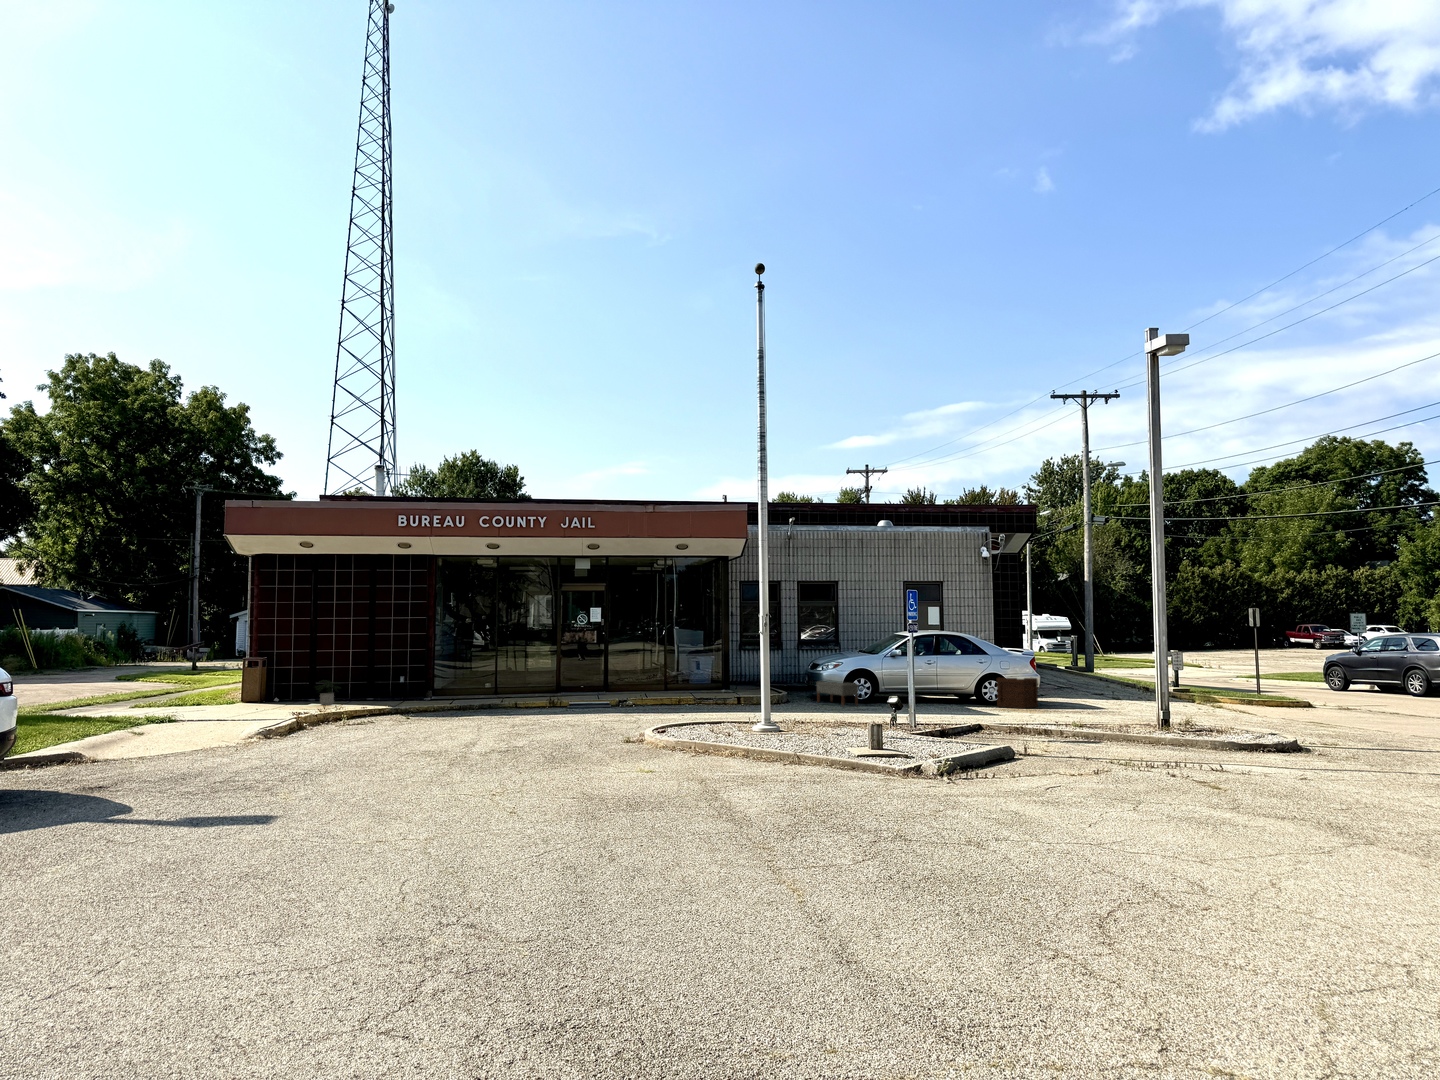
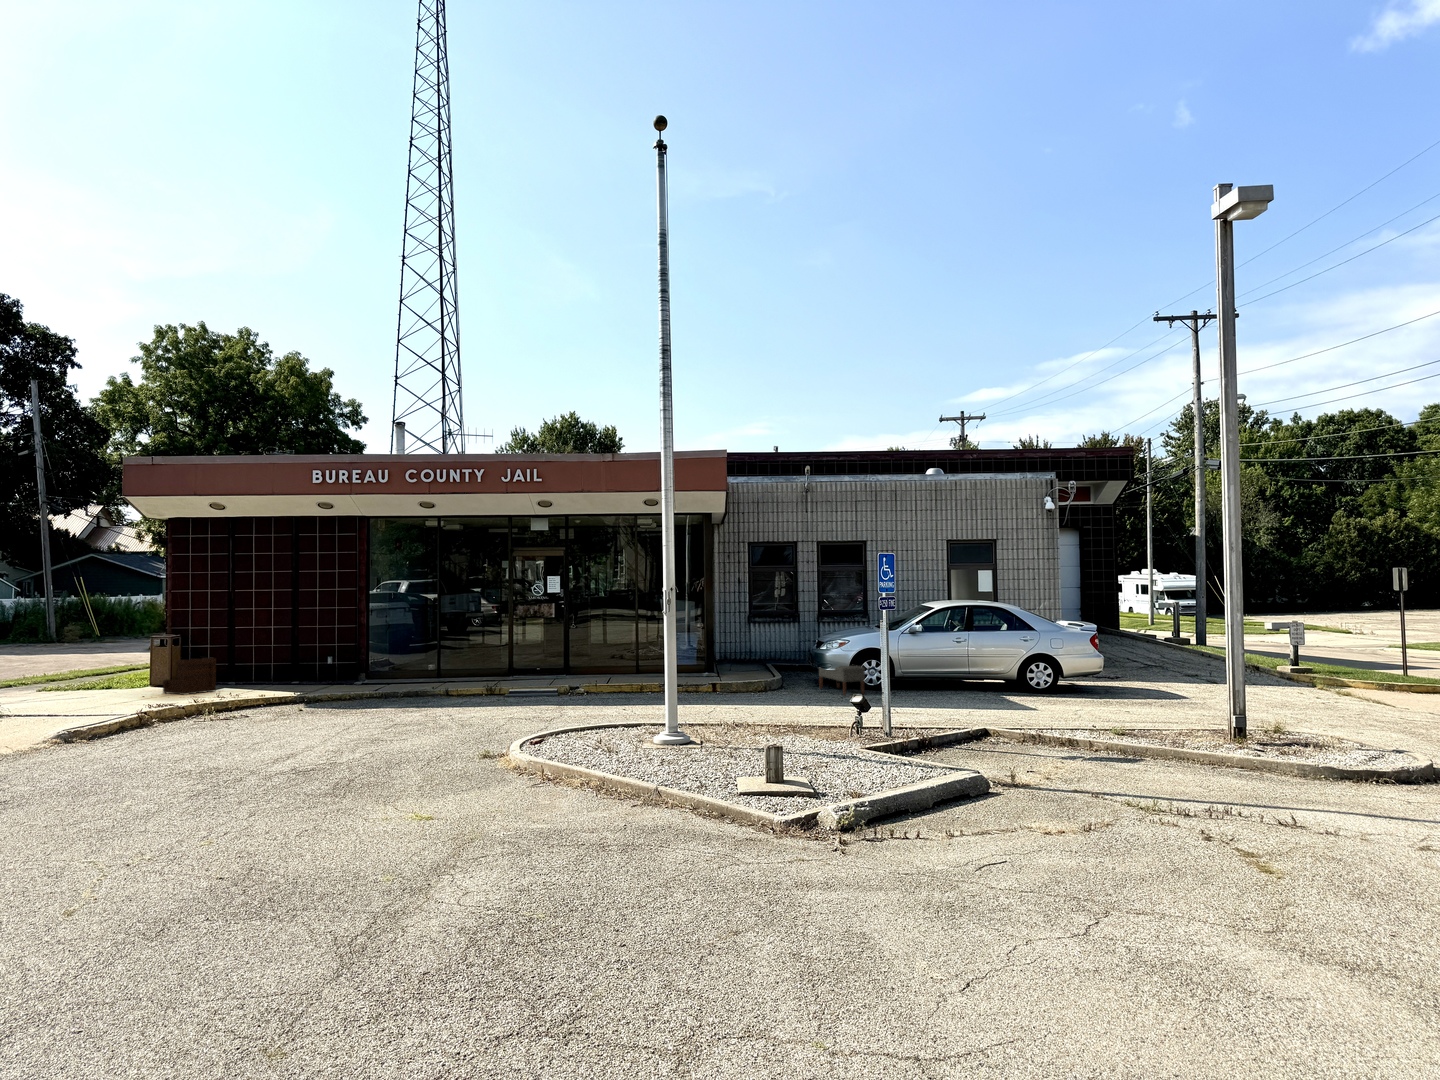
wooden crate: present [997,678,1038,709] -> present [163,658,216,695]
potted plant: present [316,680,339,705] -> none [236,661,269,690]

